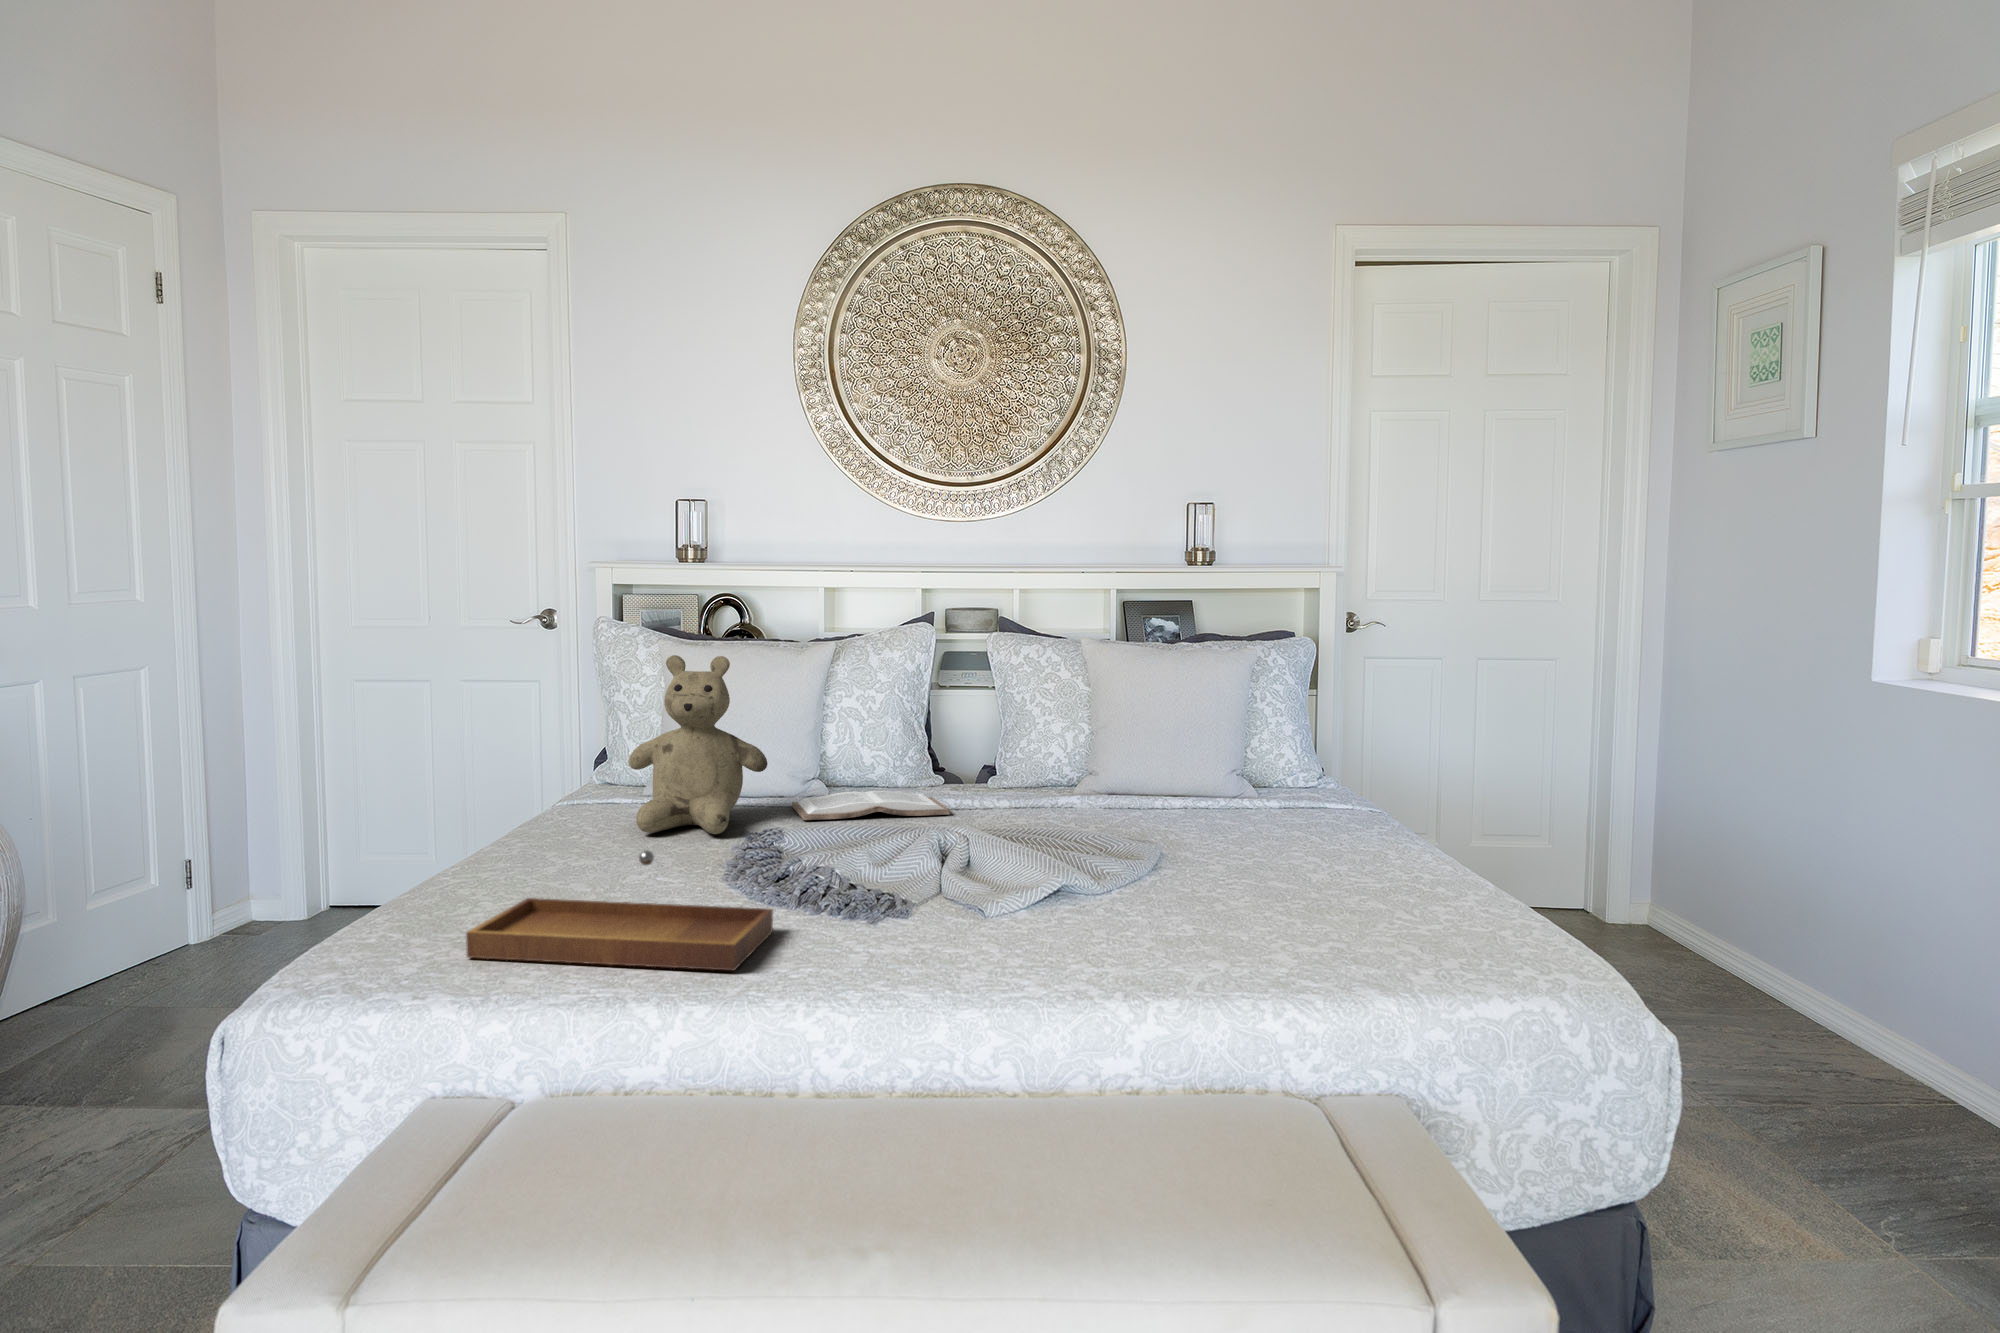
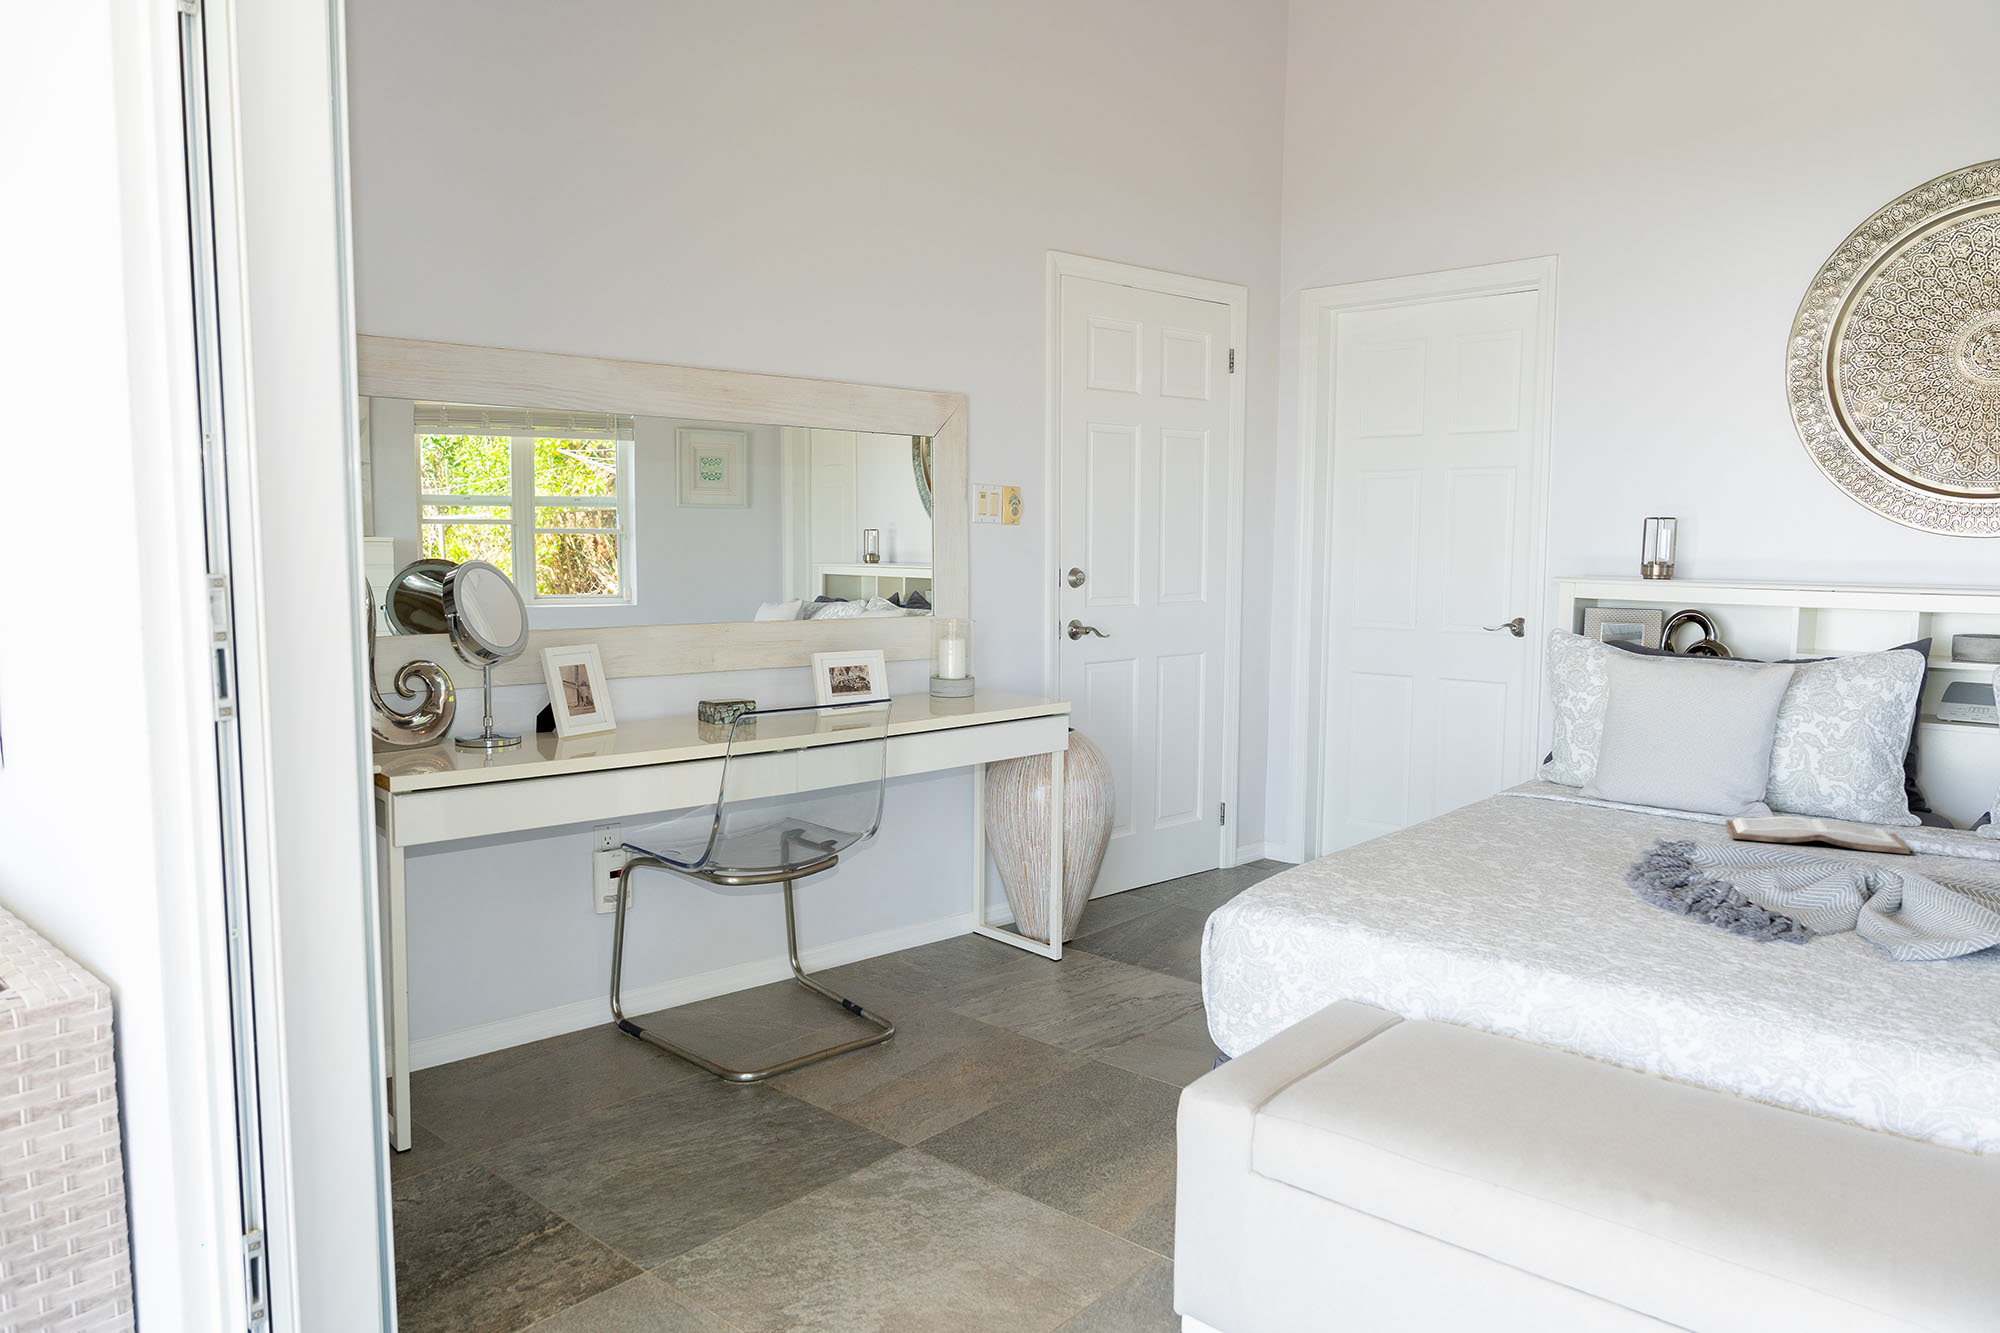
teddy bear: present [628,655,768,834] -> none [1555,667,1695,839]
tray: present [466,851,773,970] -> none [1368,839,1651,958]

